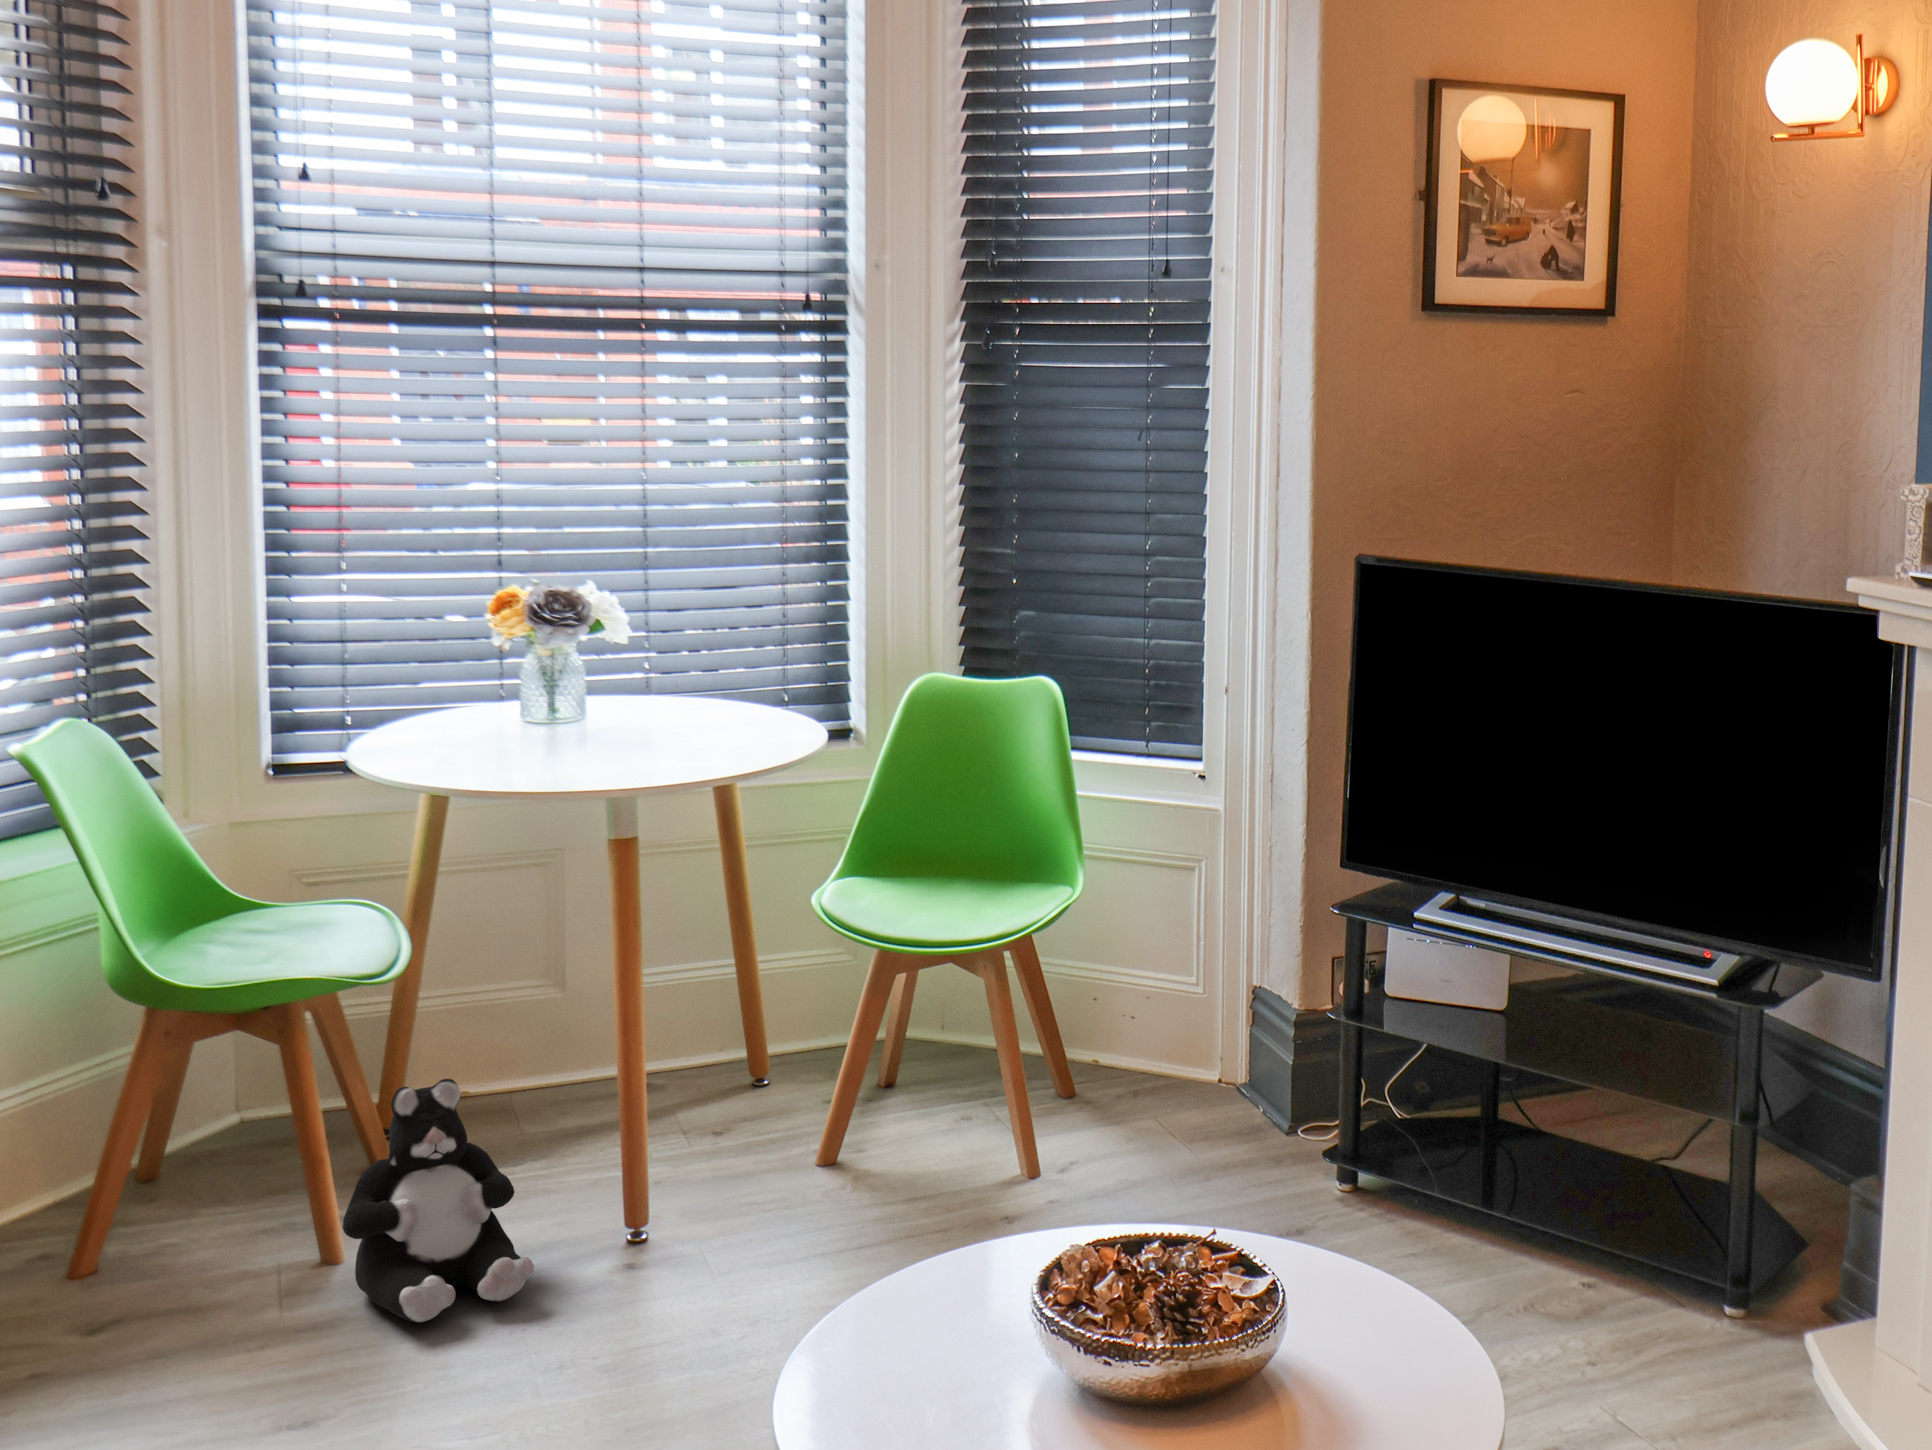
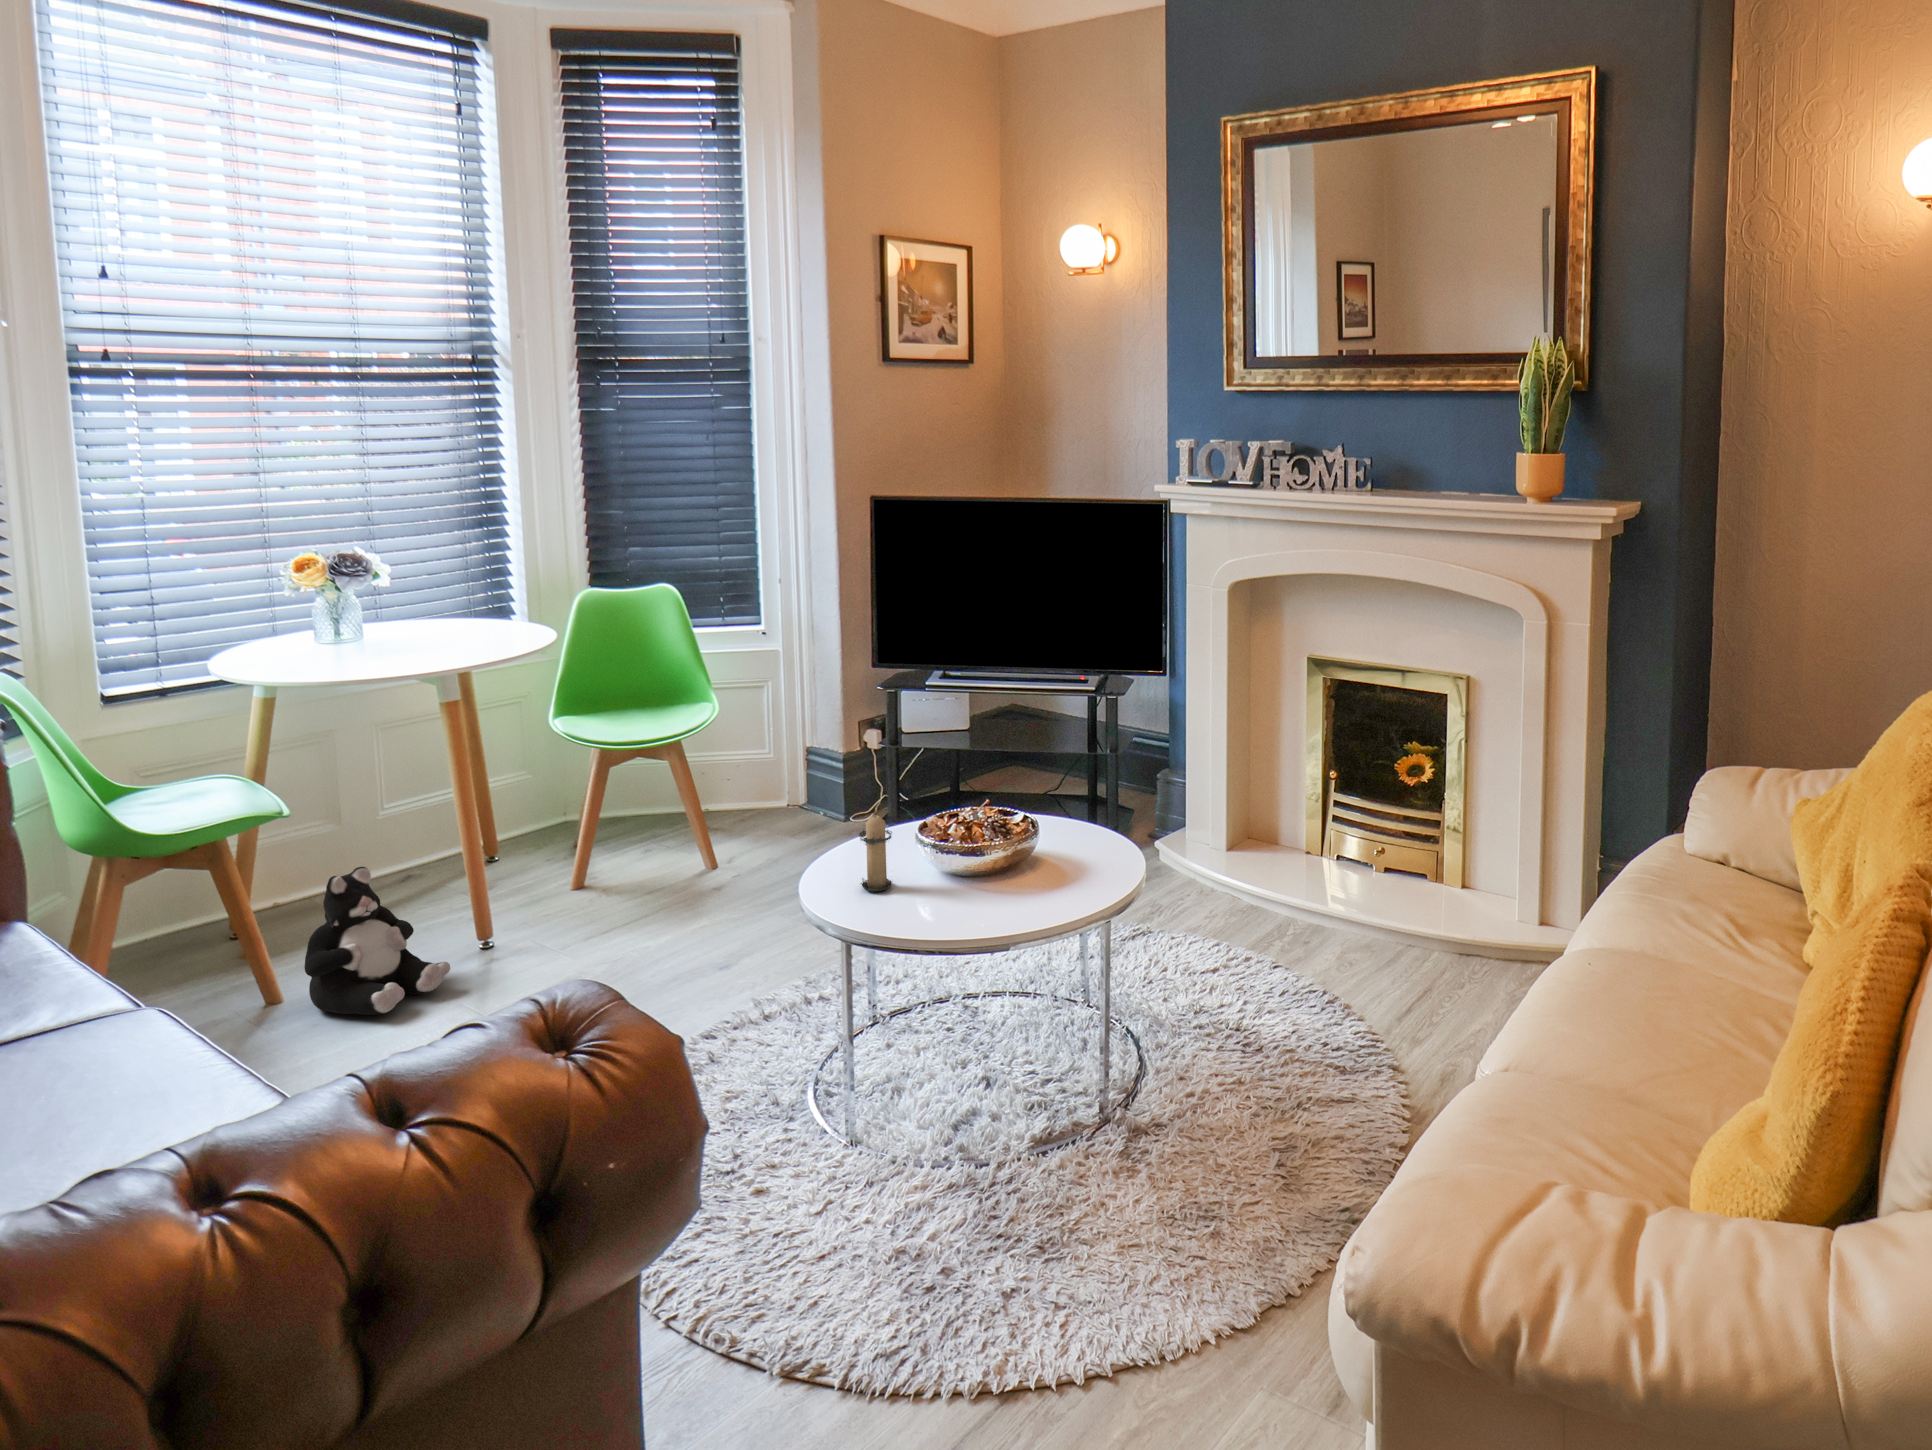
candle: none [857,1210,938,1381] -> present [859,811,892,891]

